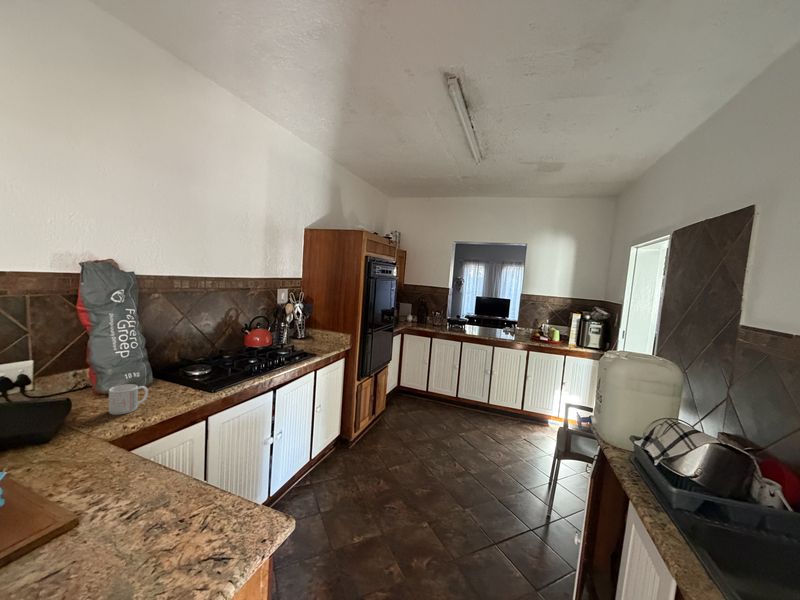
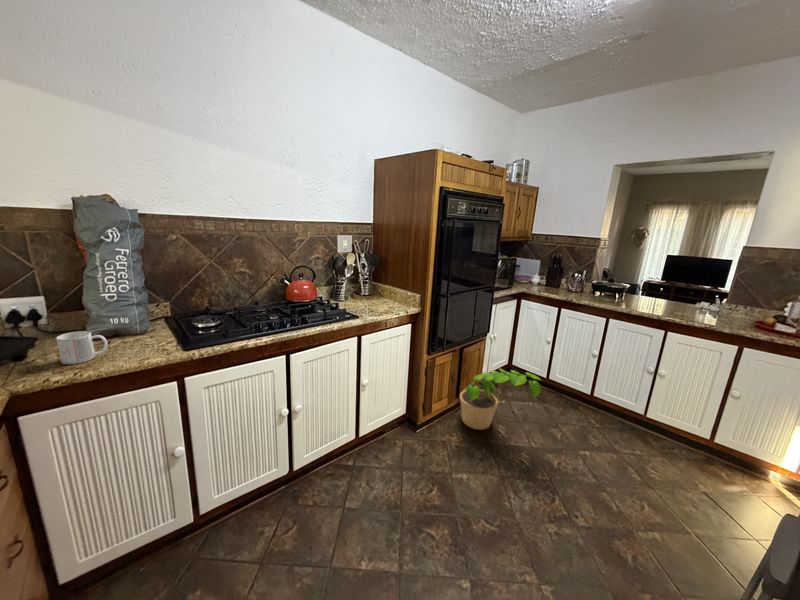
potted plant: none [377,384,437,436] -> present [460,369,541,430]

